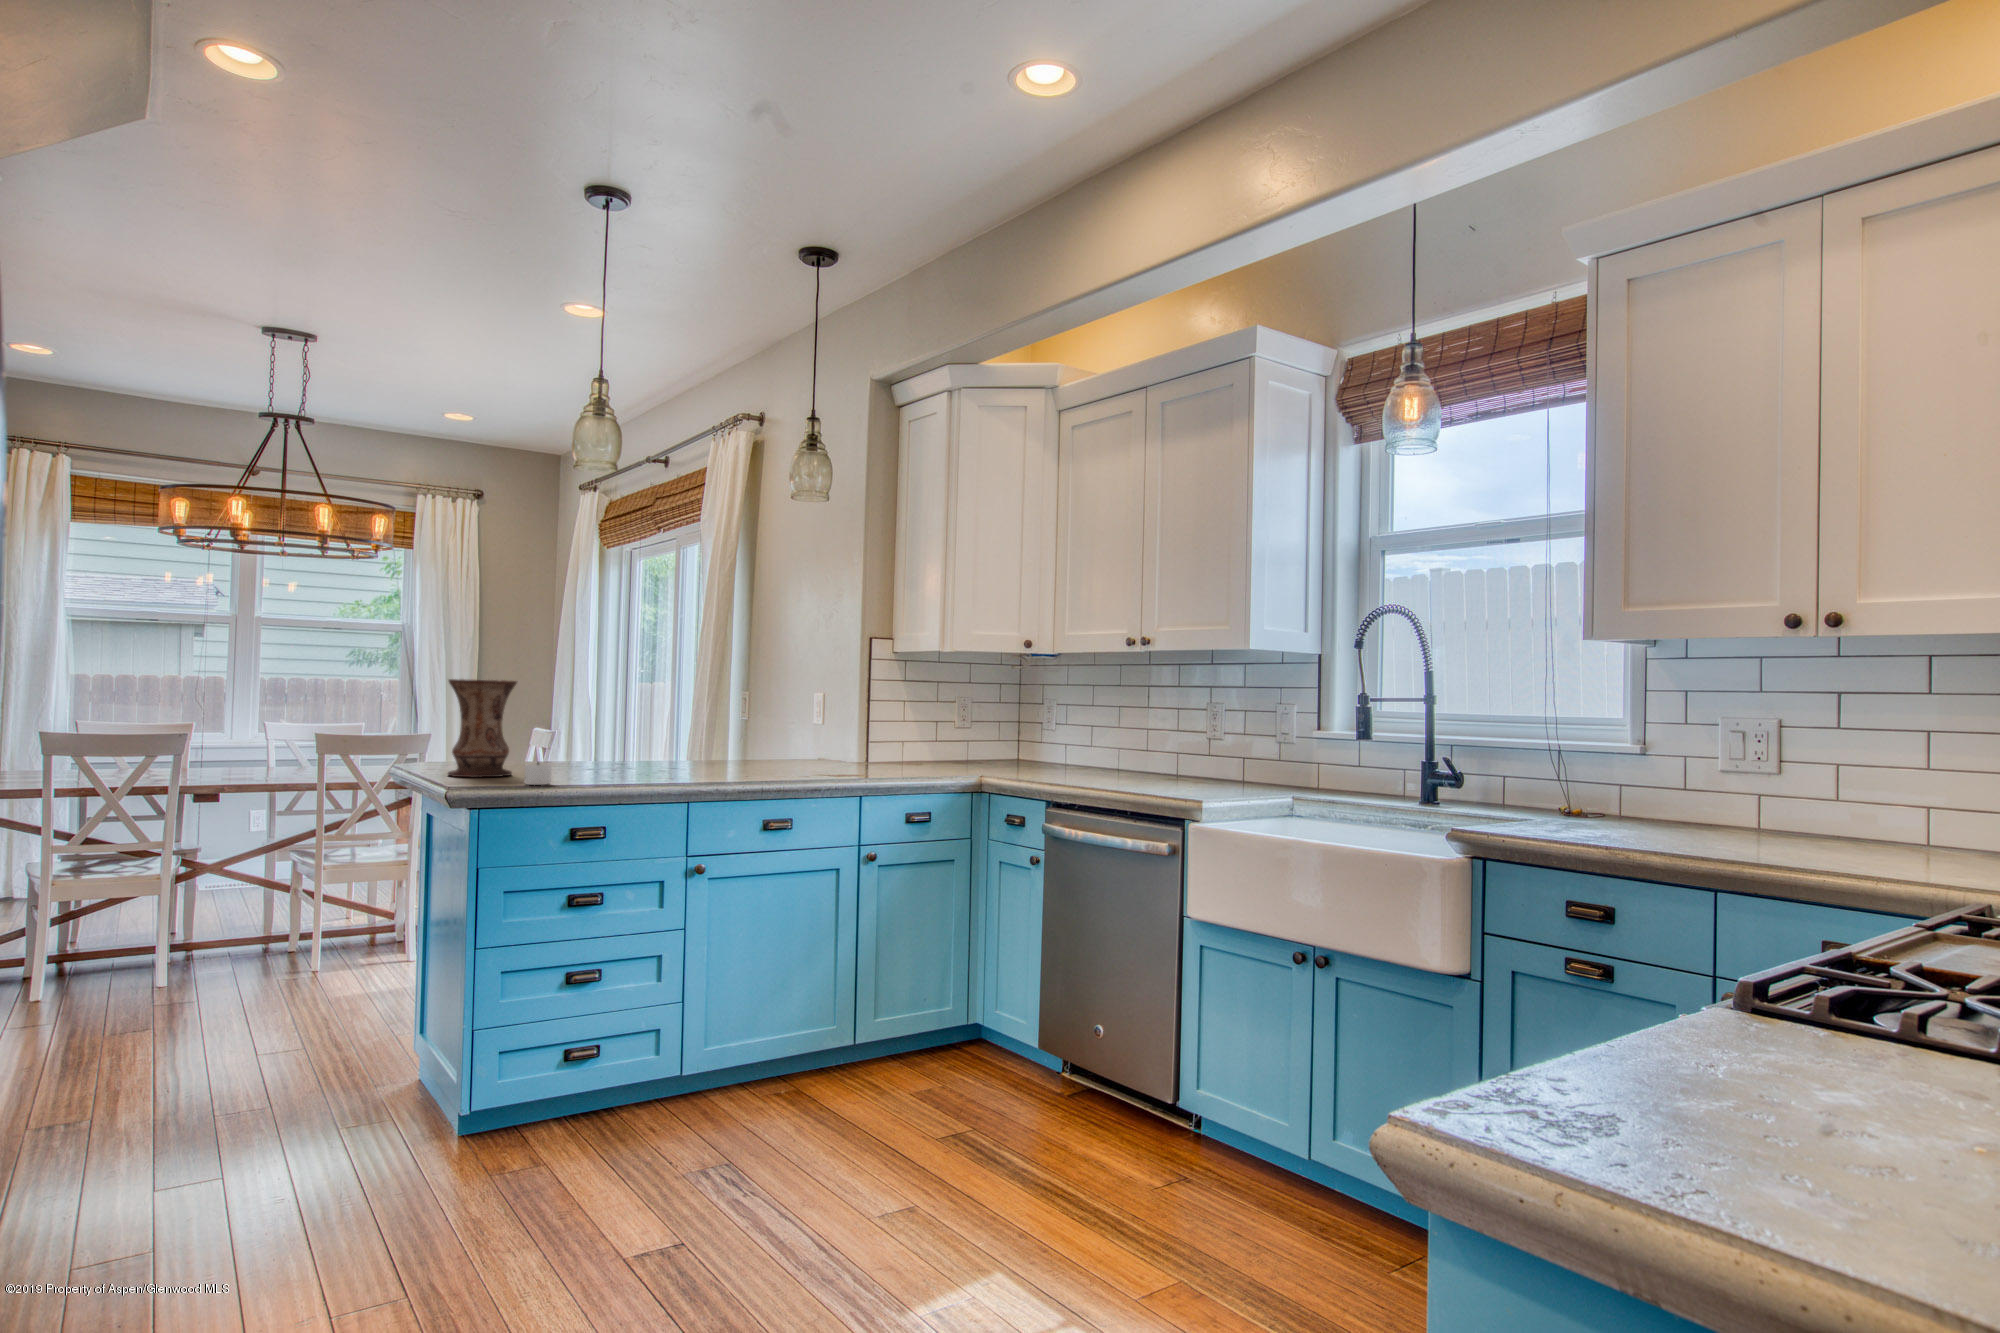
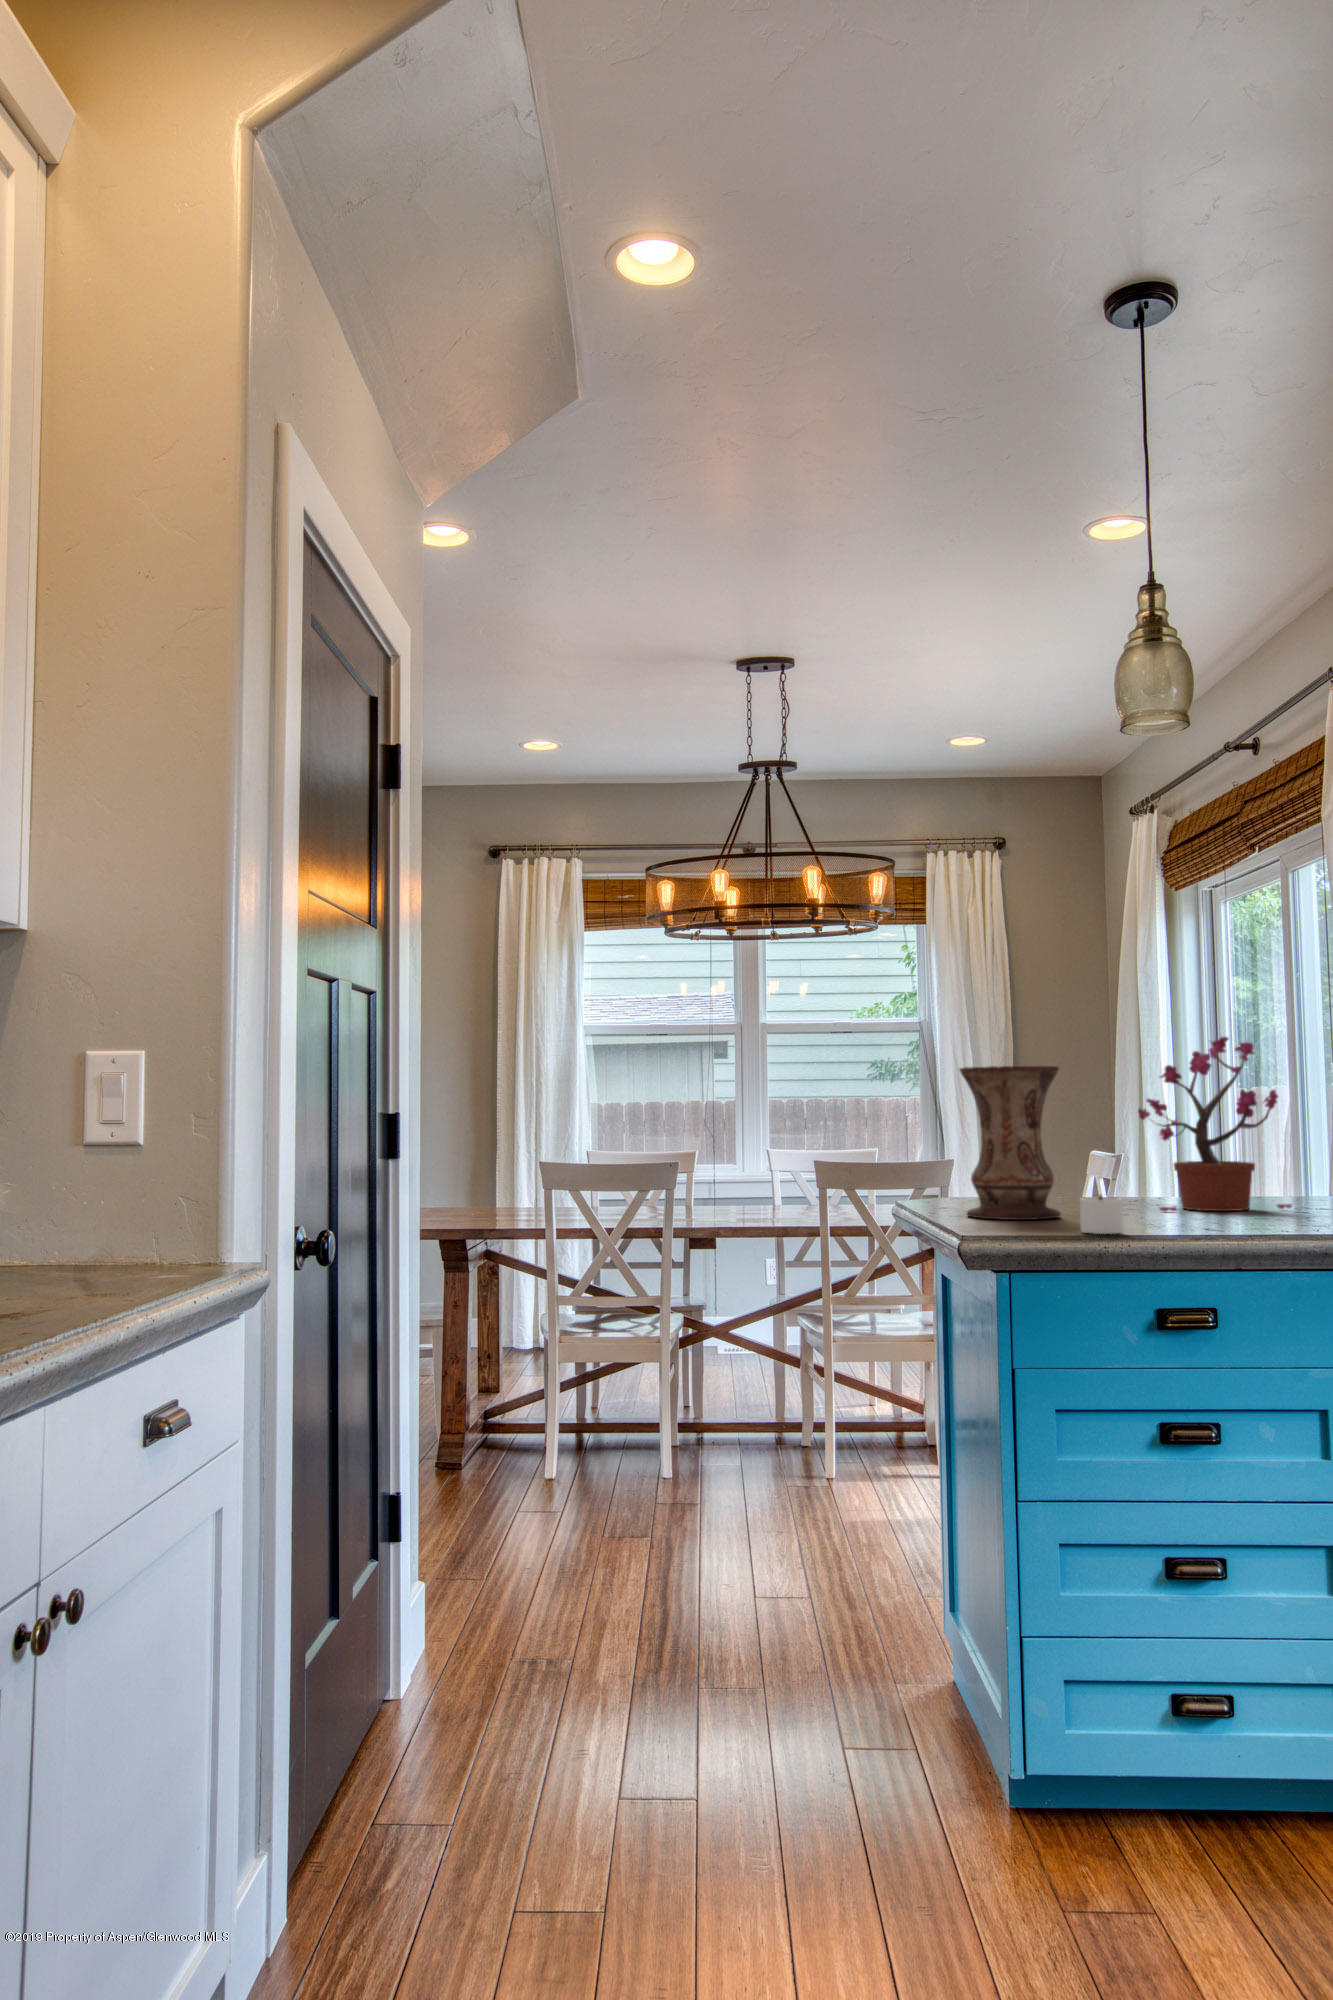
potted plant: none [567,664,655,770] -> present [1138,1037,1292,1211]

